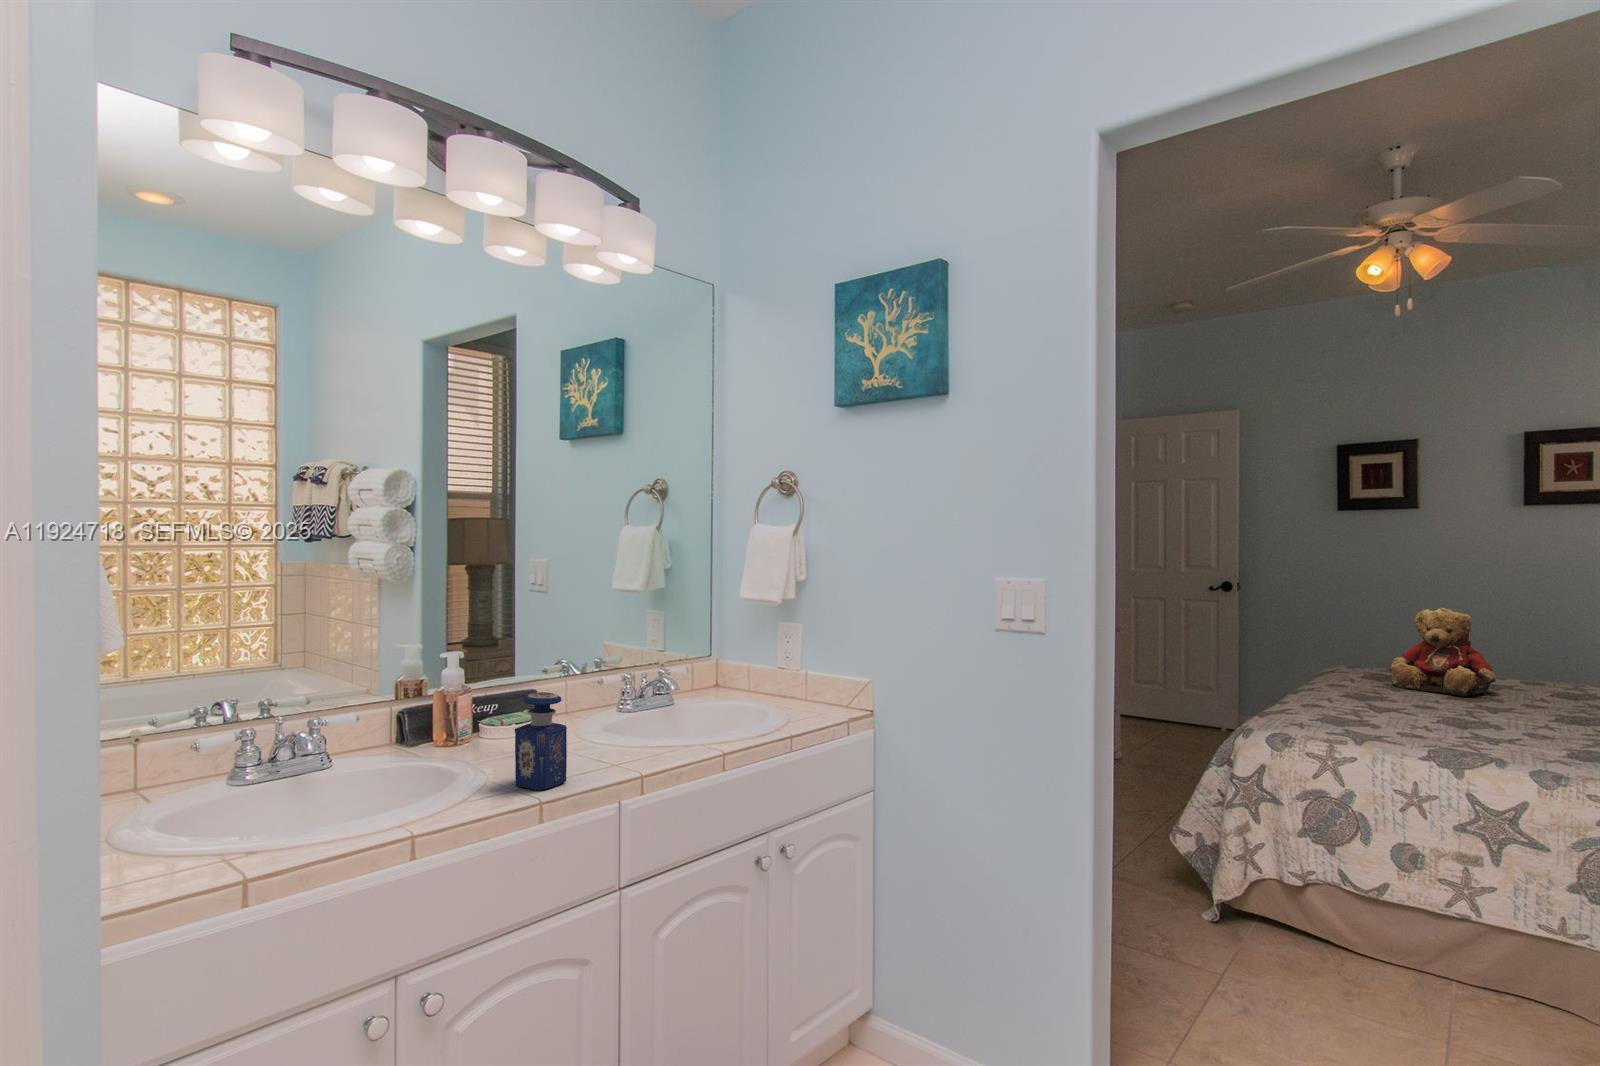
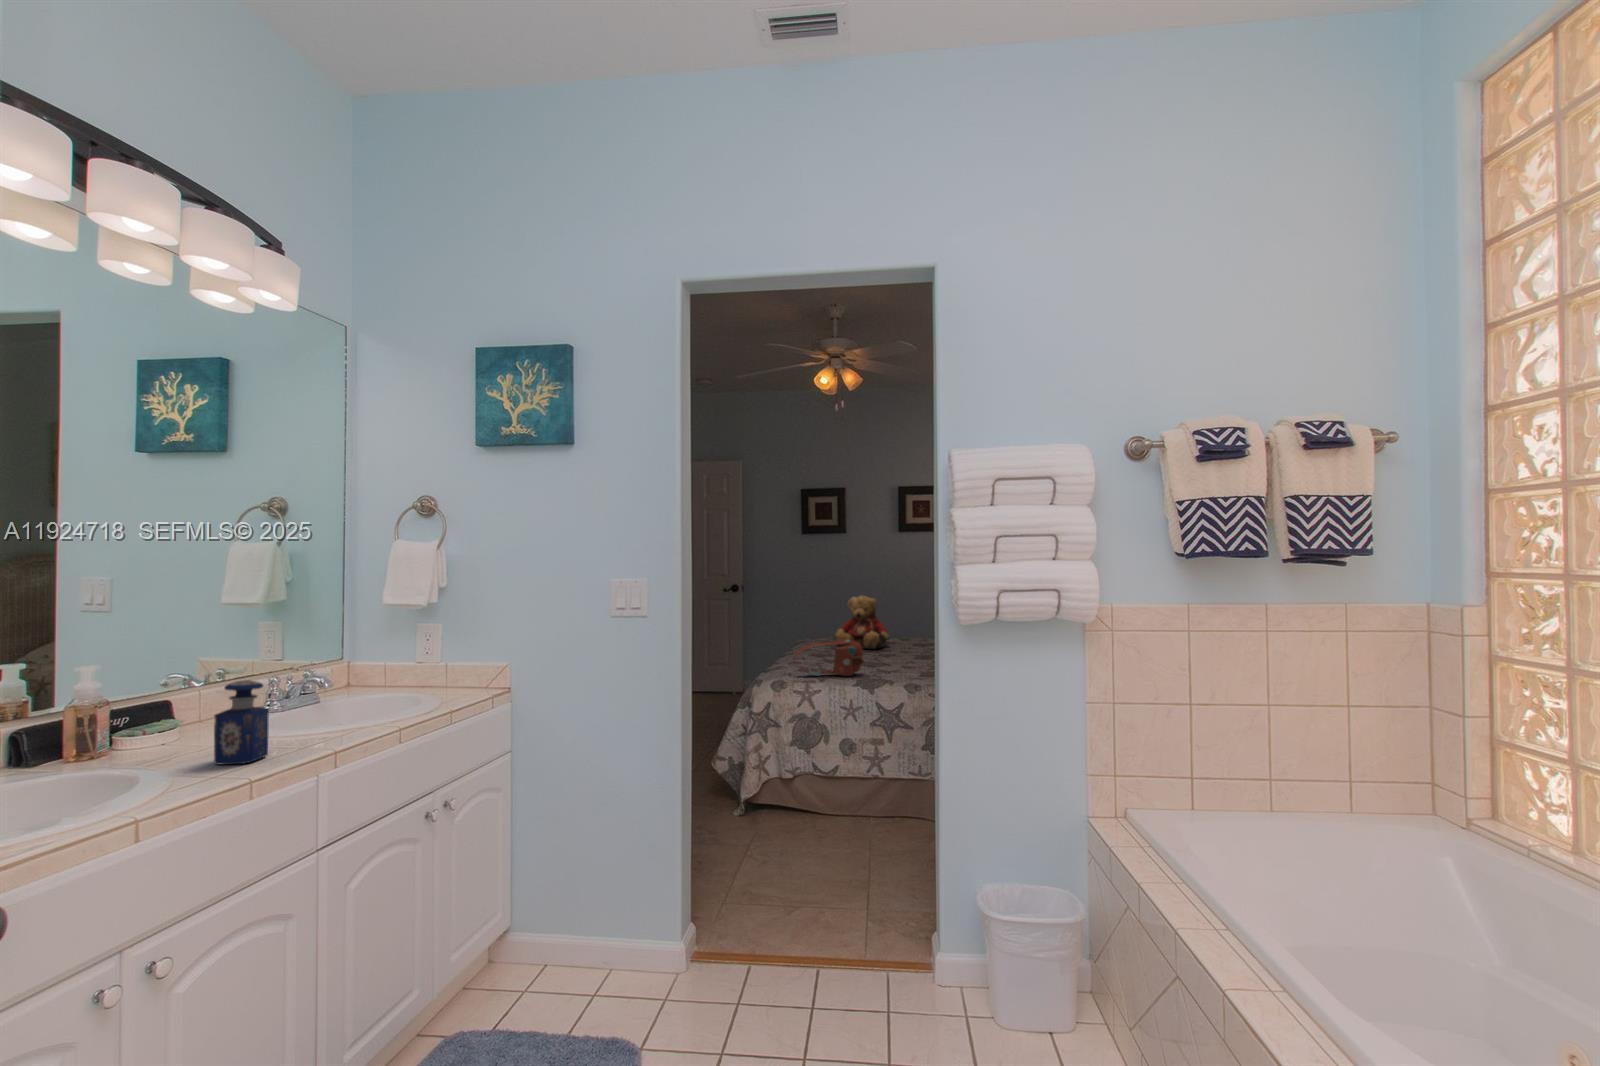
handbag: none [1308,682,1443,740] -> present [793,640,864,676]

